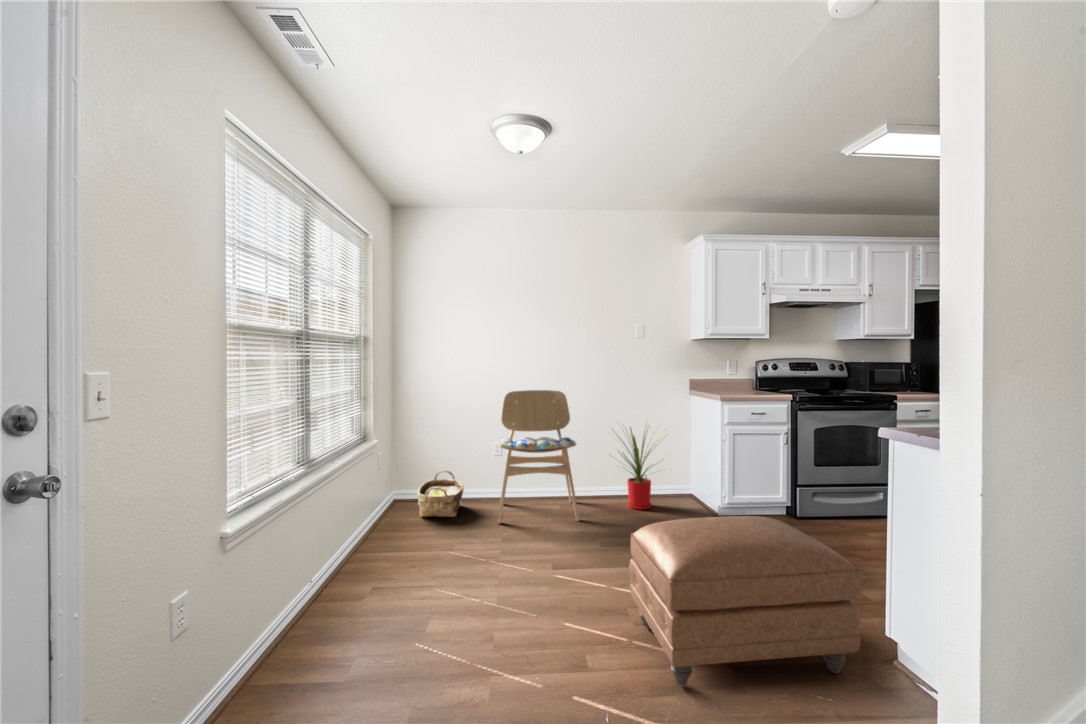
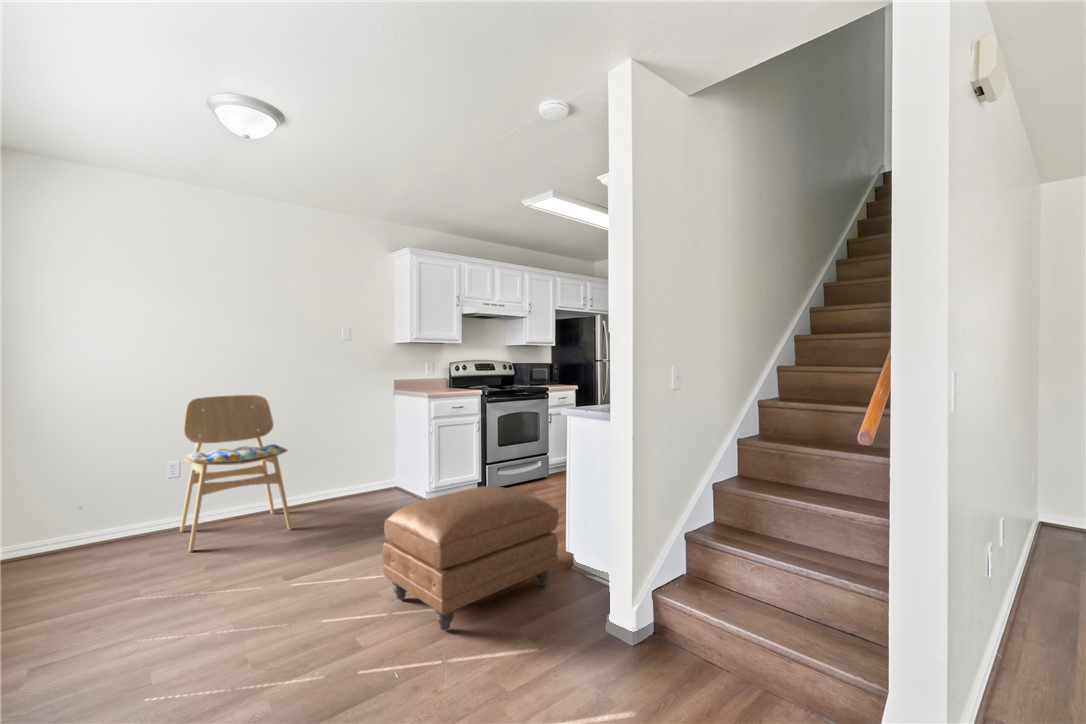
house plant: present [620,427,658,510] -> none [317,419,385,508]
woven basket: present [418,470,464,517] -> none [52,503,128,568]

